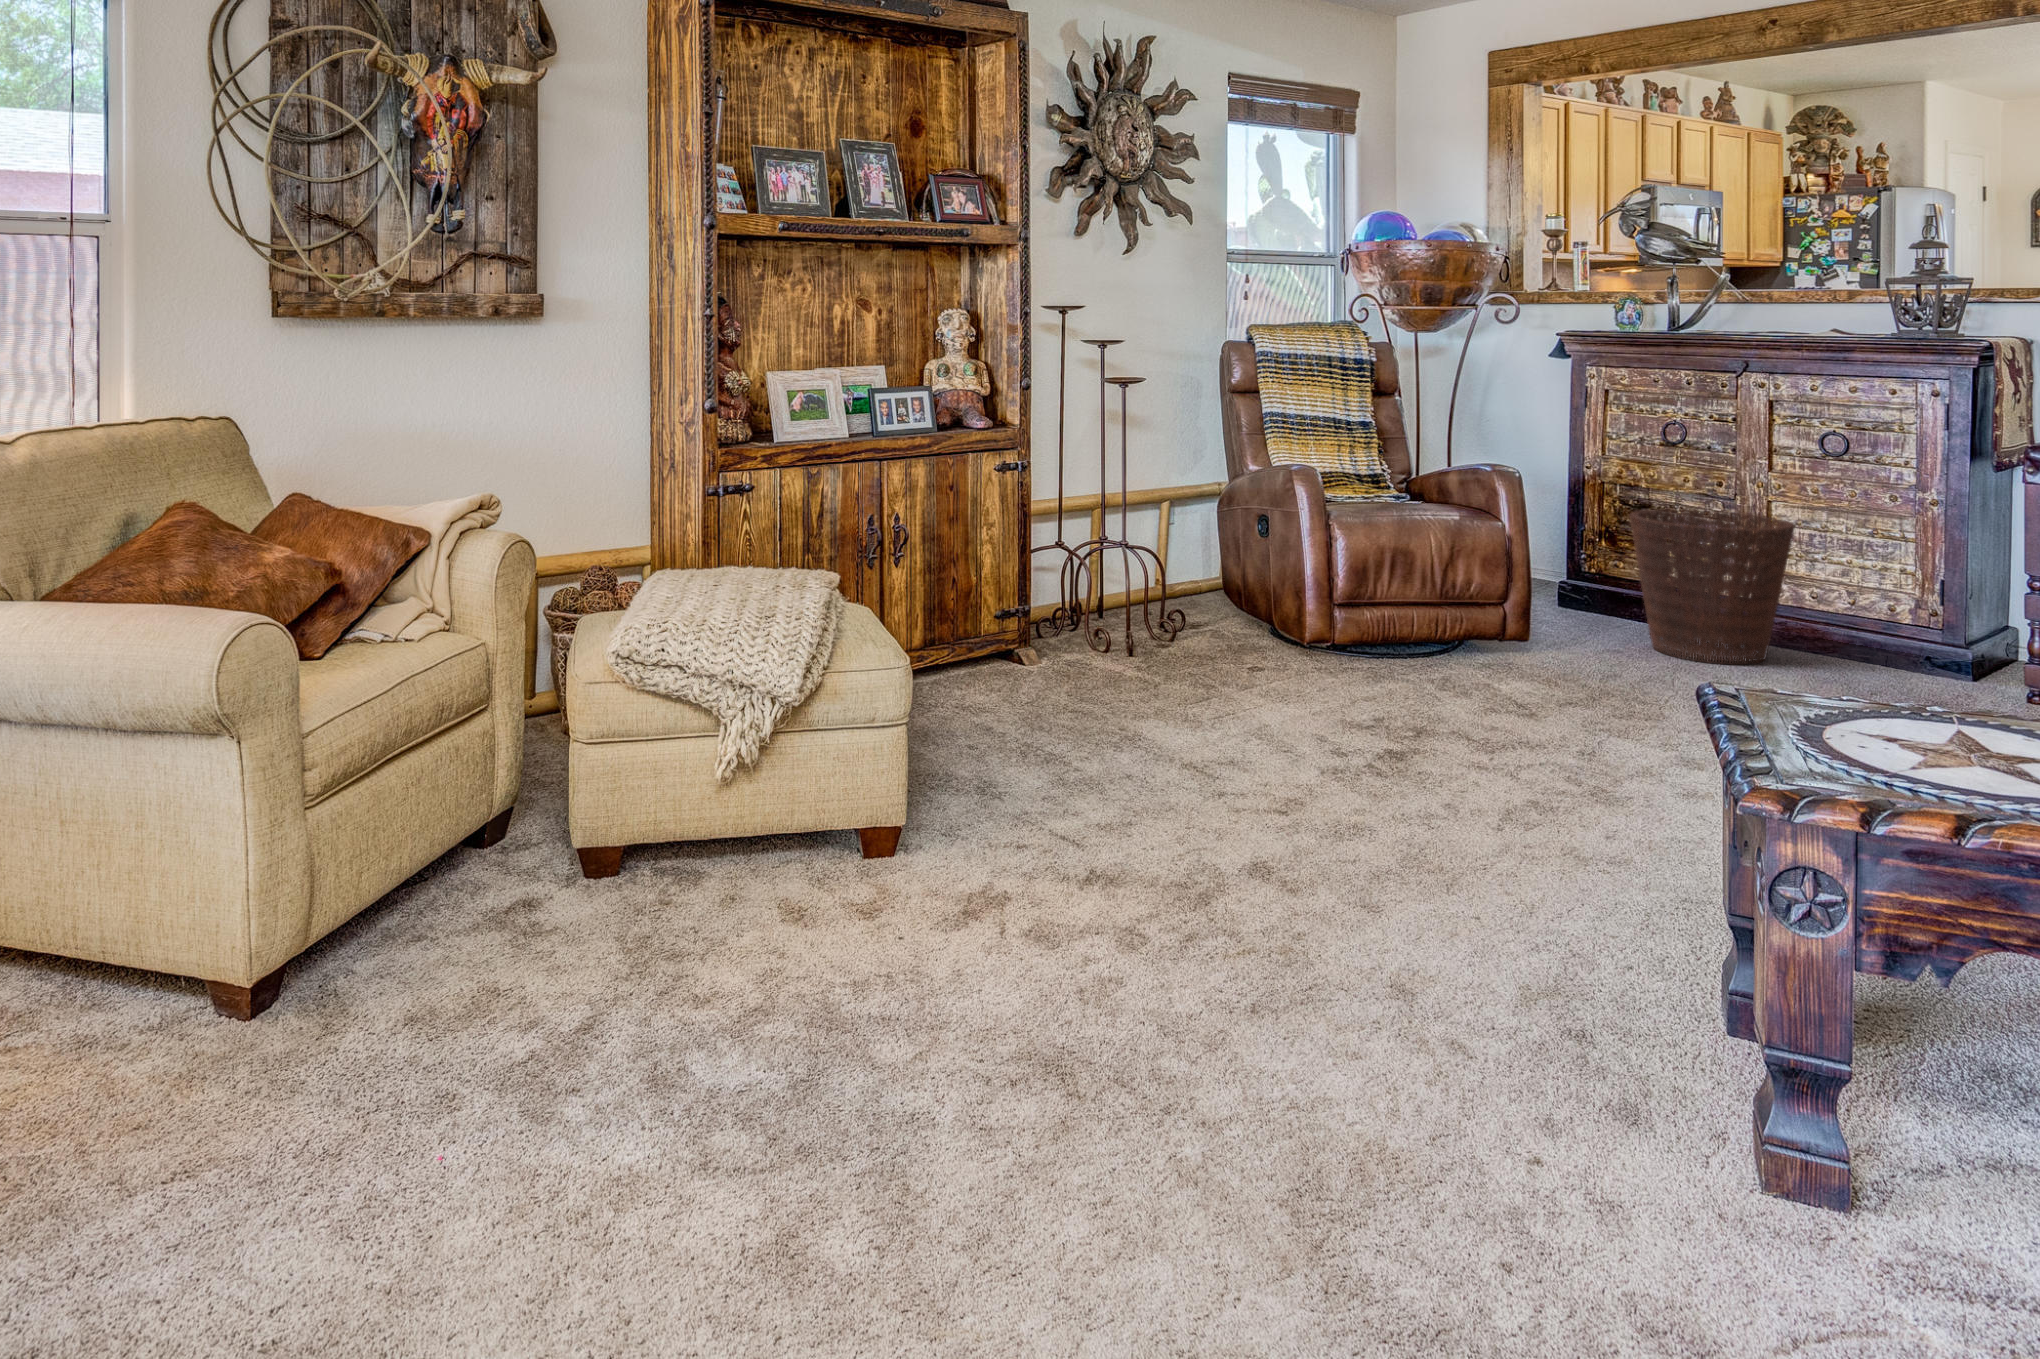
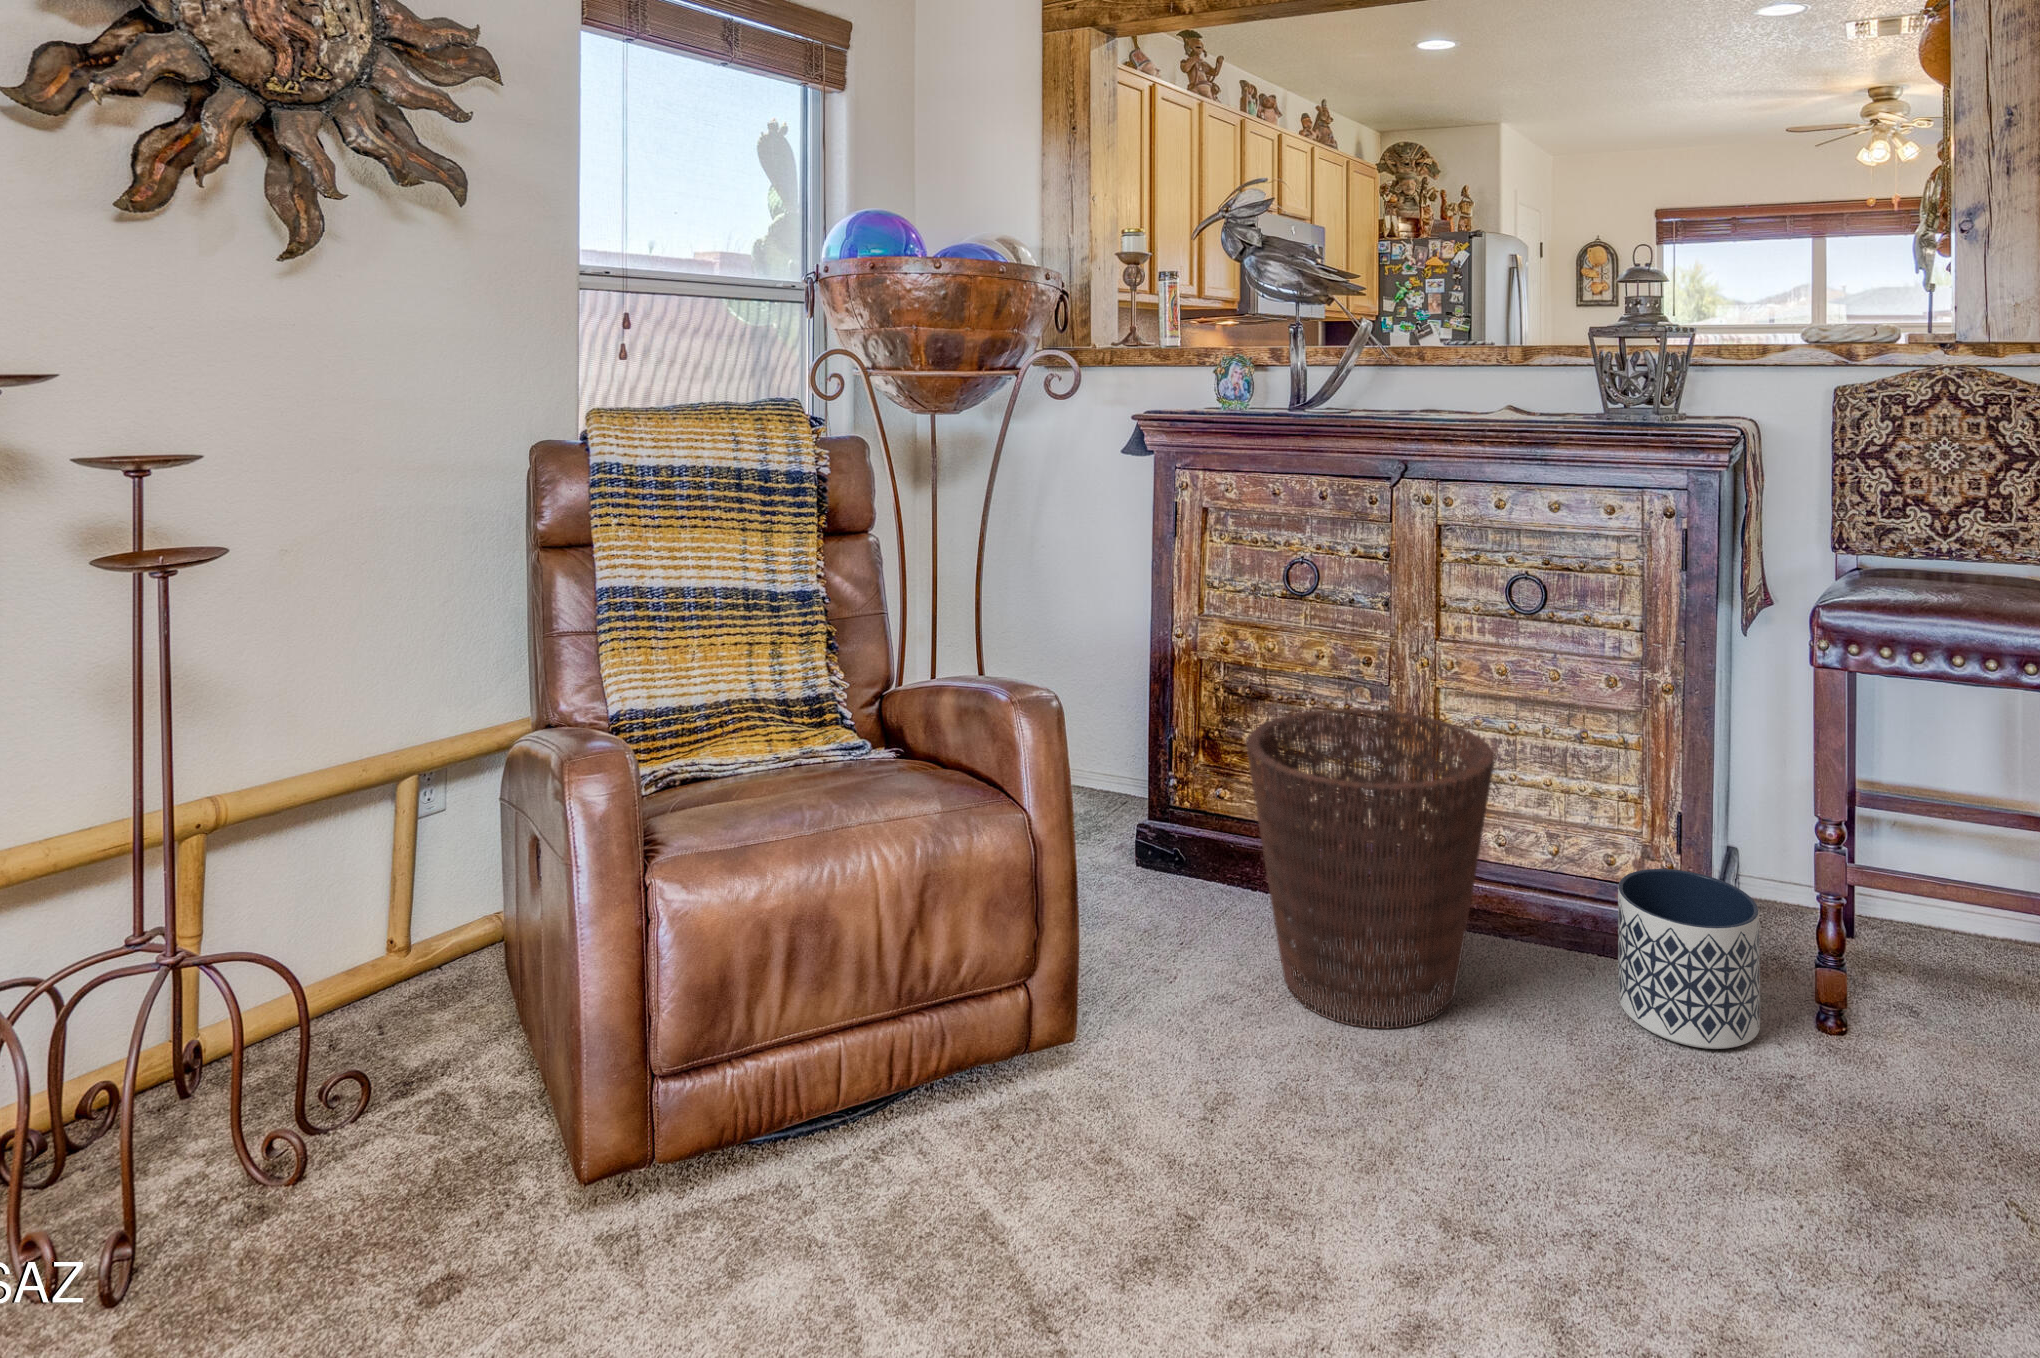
planter: none [1877,606,1975,691] -> present [1618,869,1760,1049]

